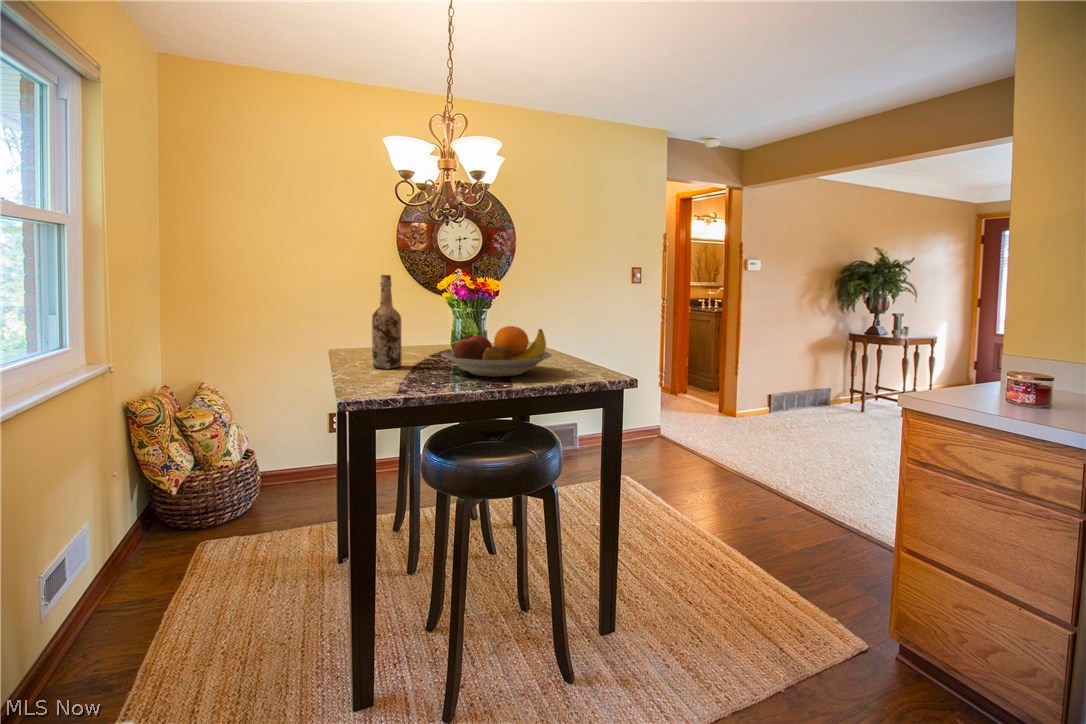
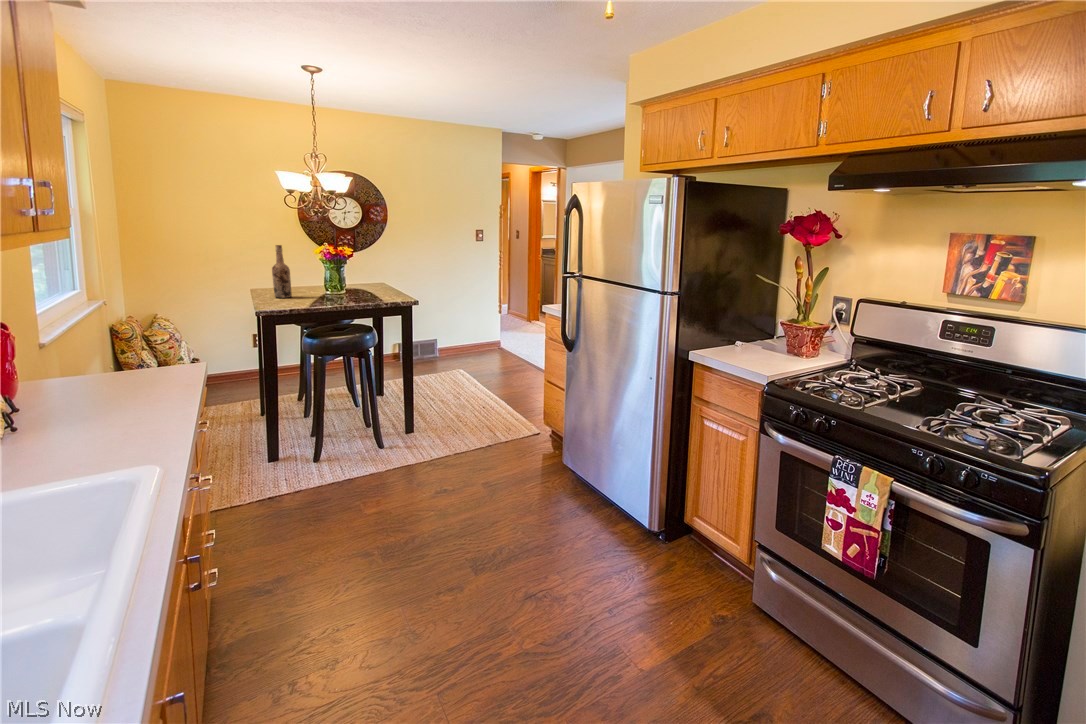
fruit bowl: present [441,326,552,377] -> none [312,274,376,301]

